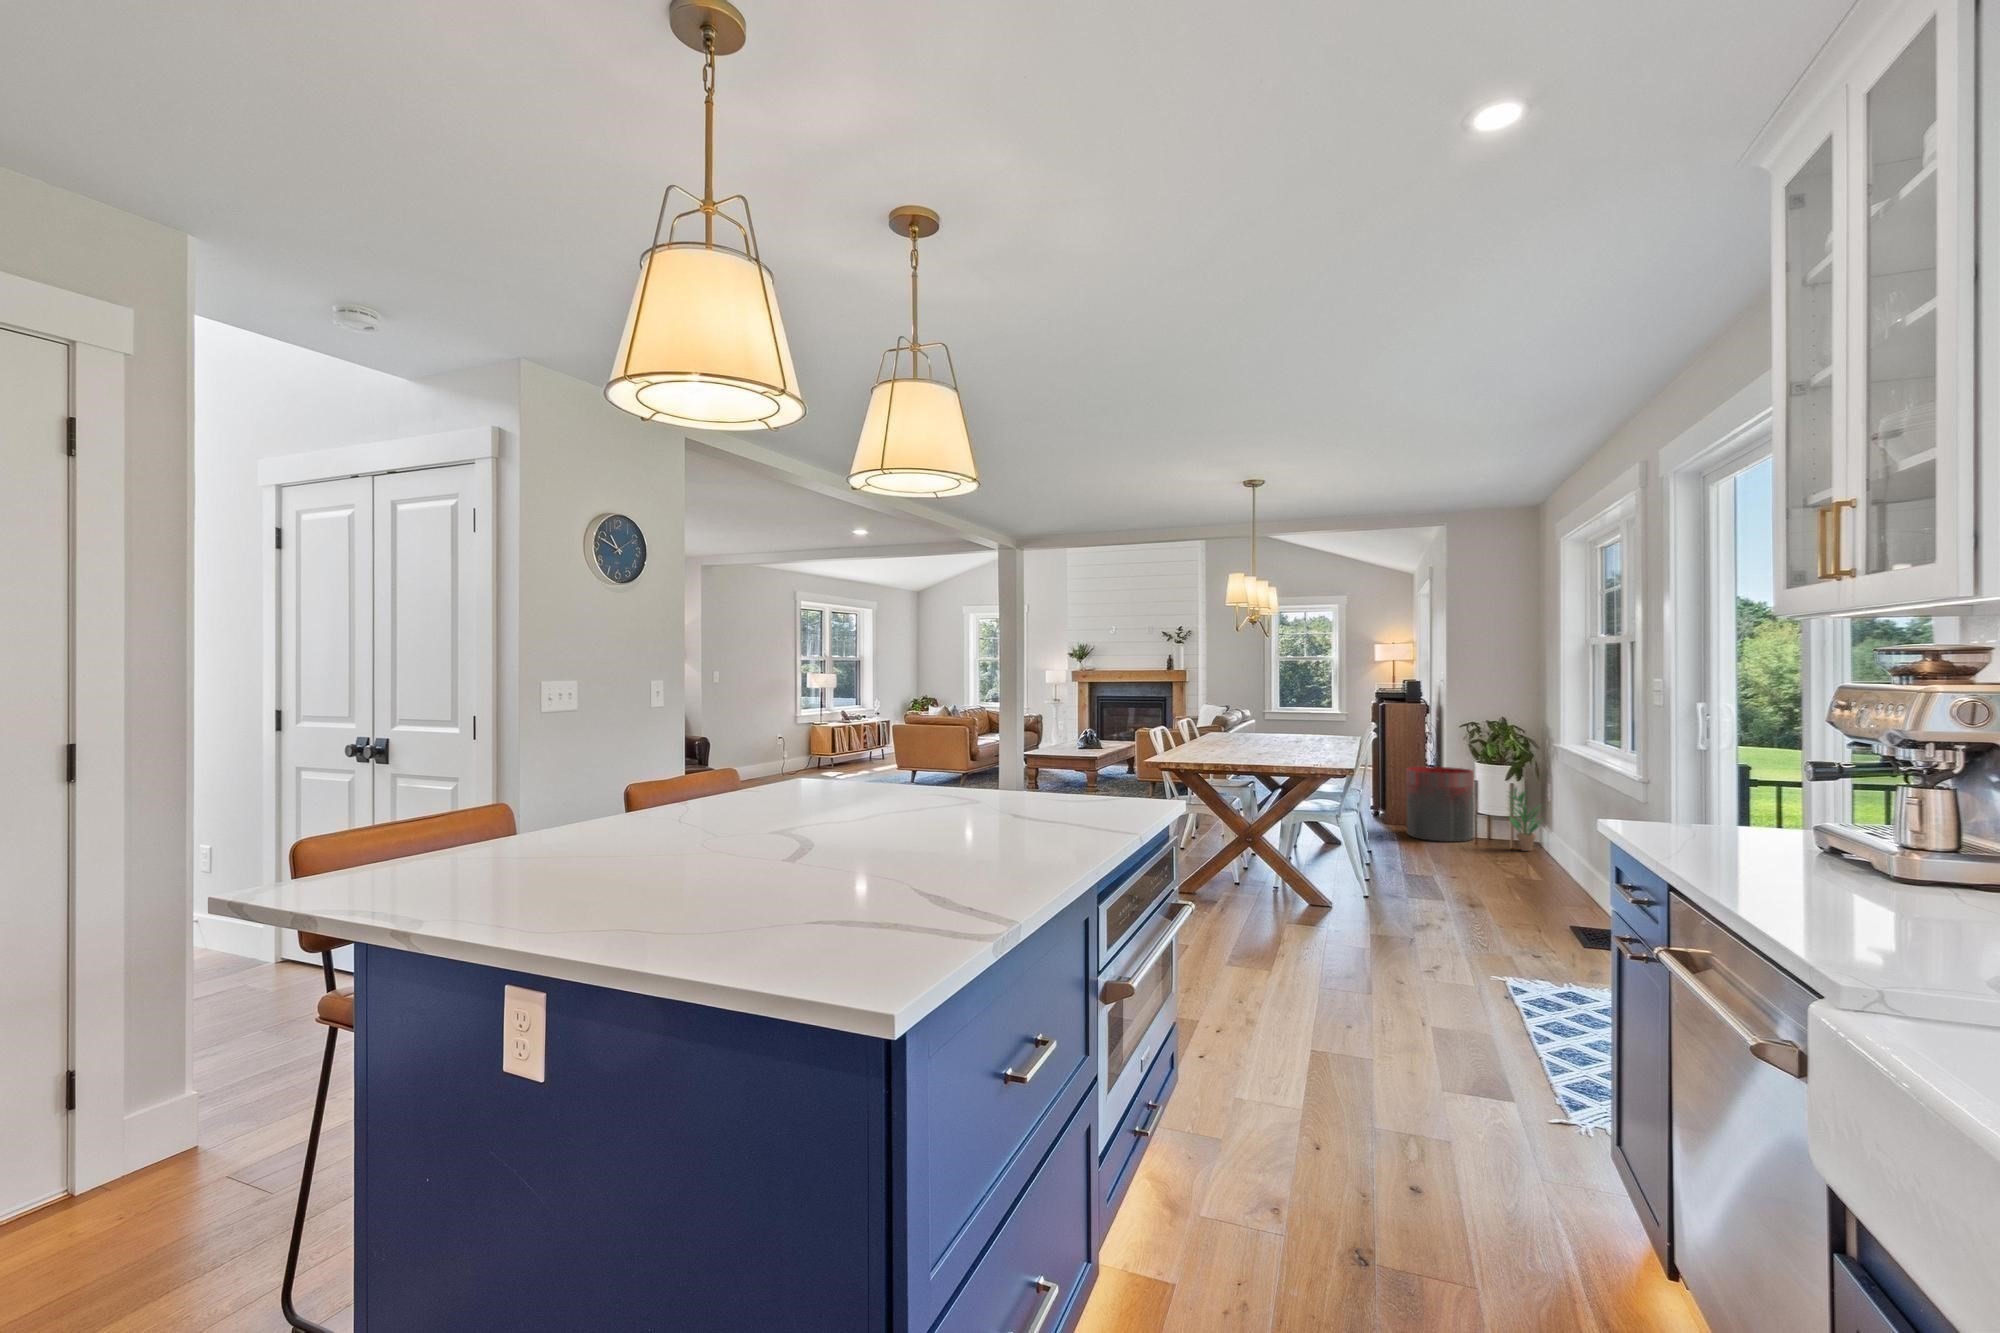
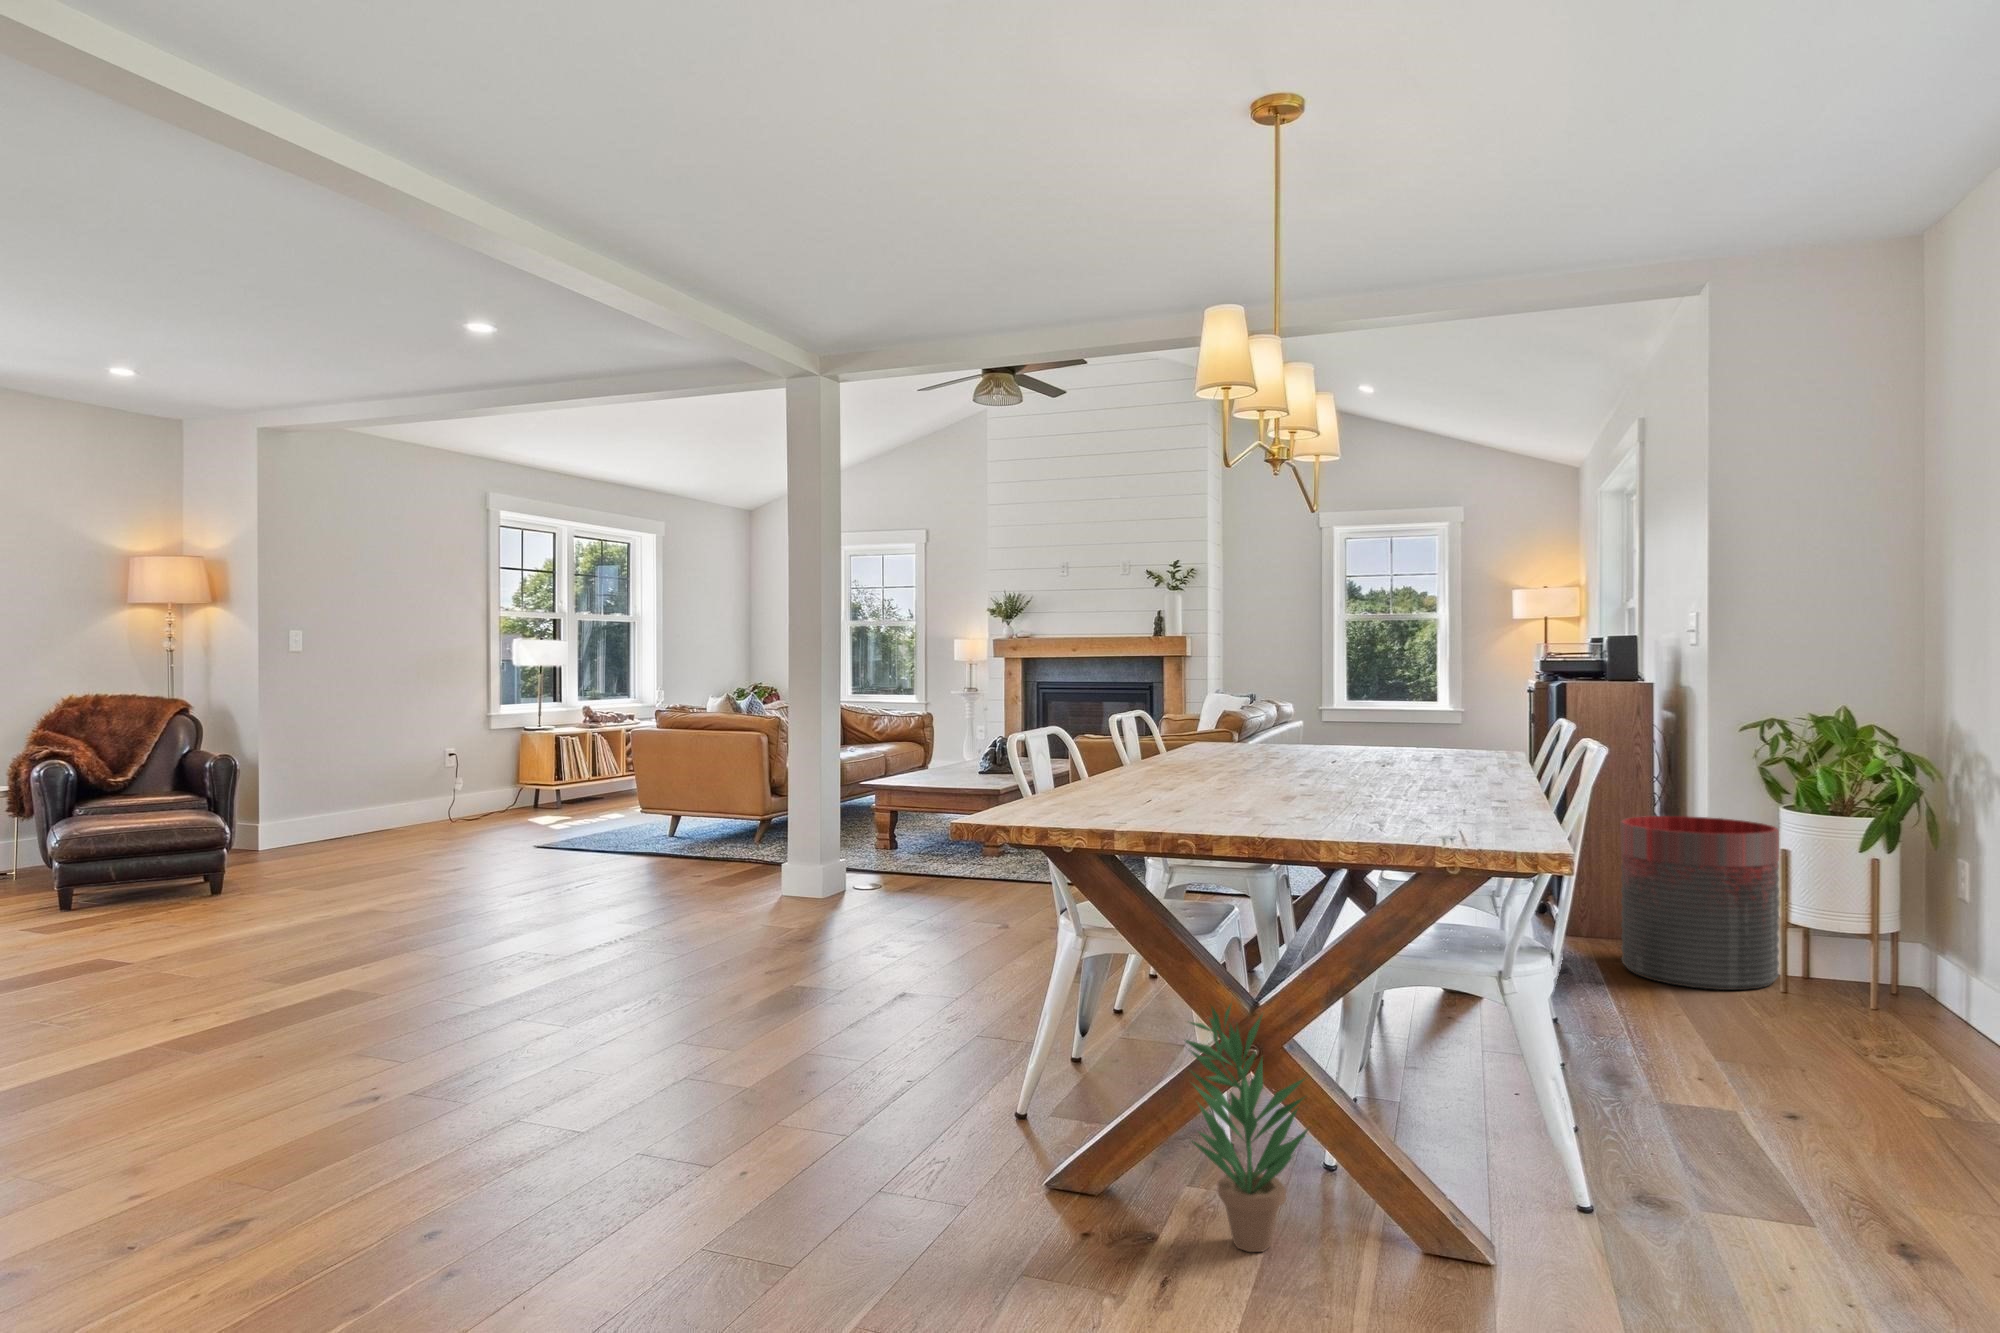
potted plant: present [1509,788,1541,851] -> present [1184,1004,1308,1252]

